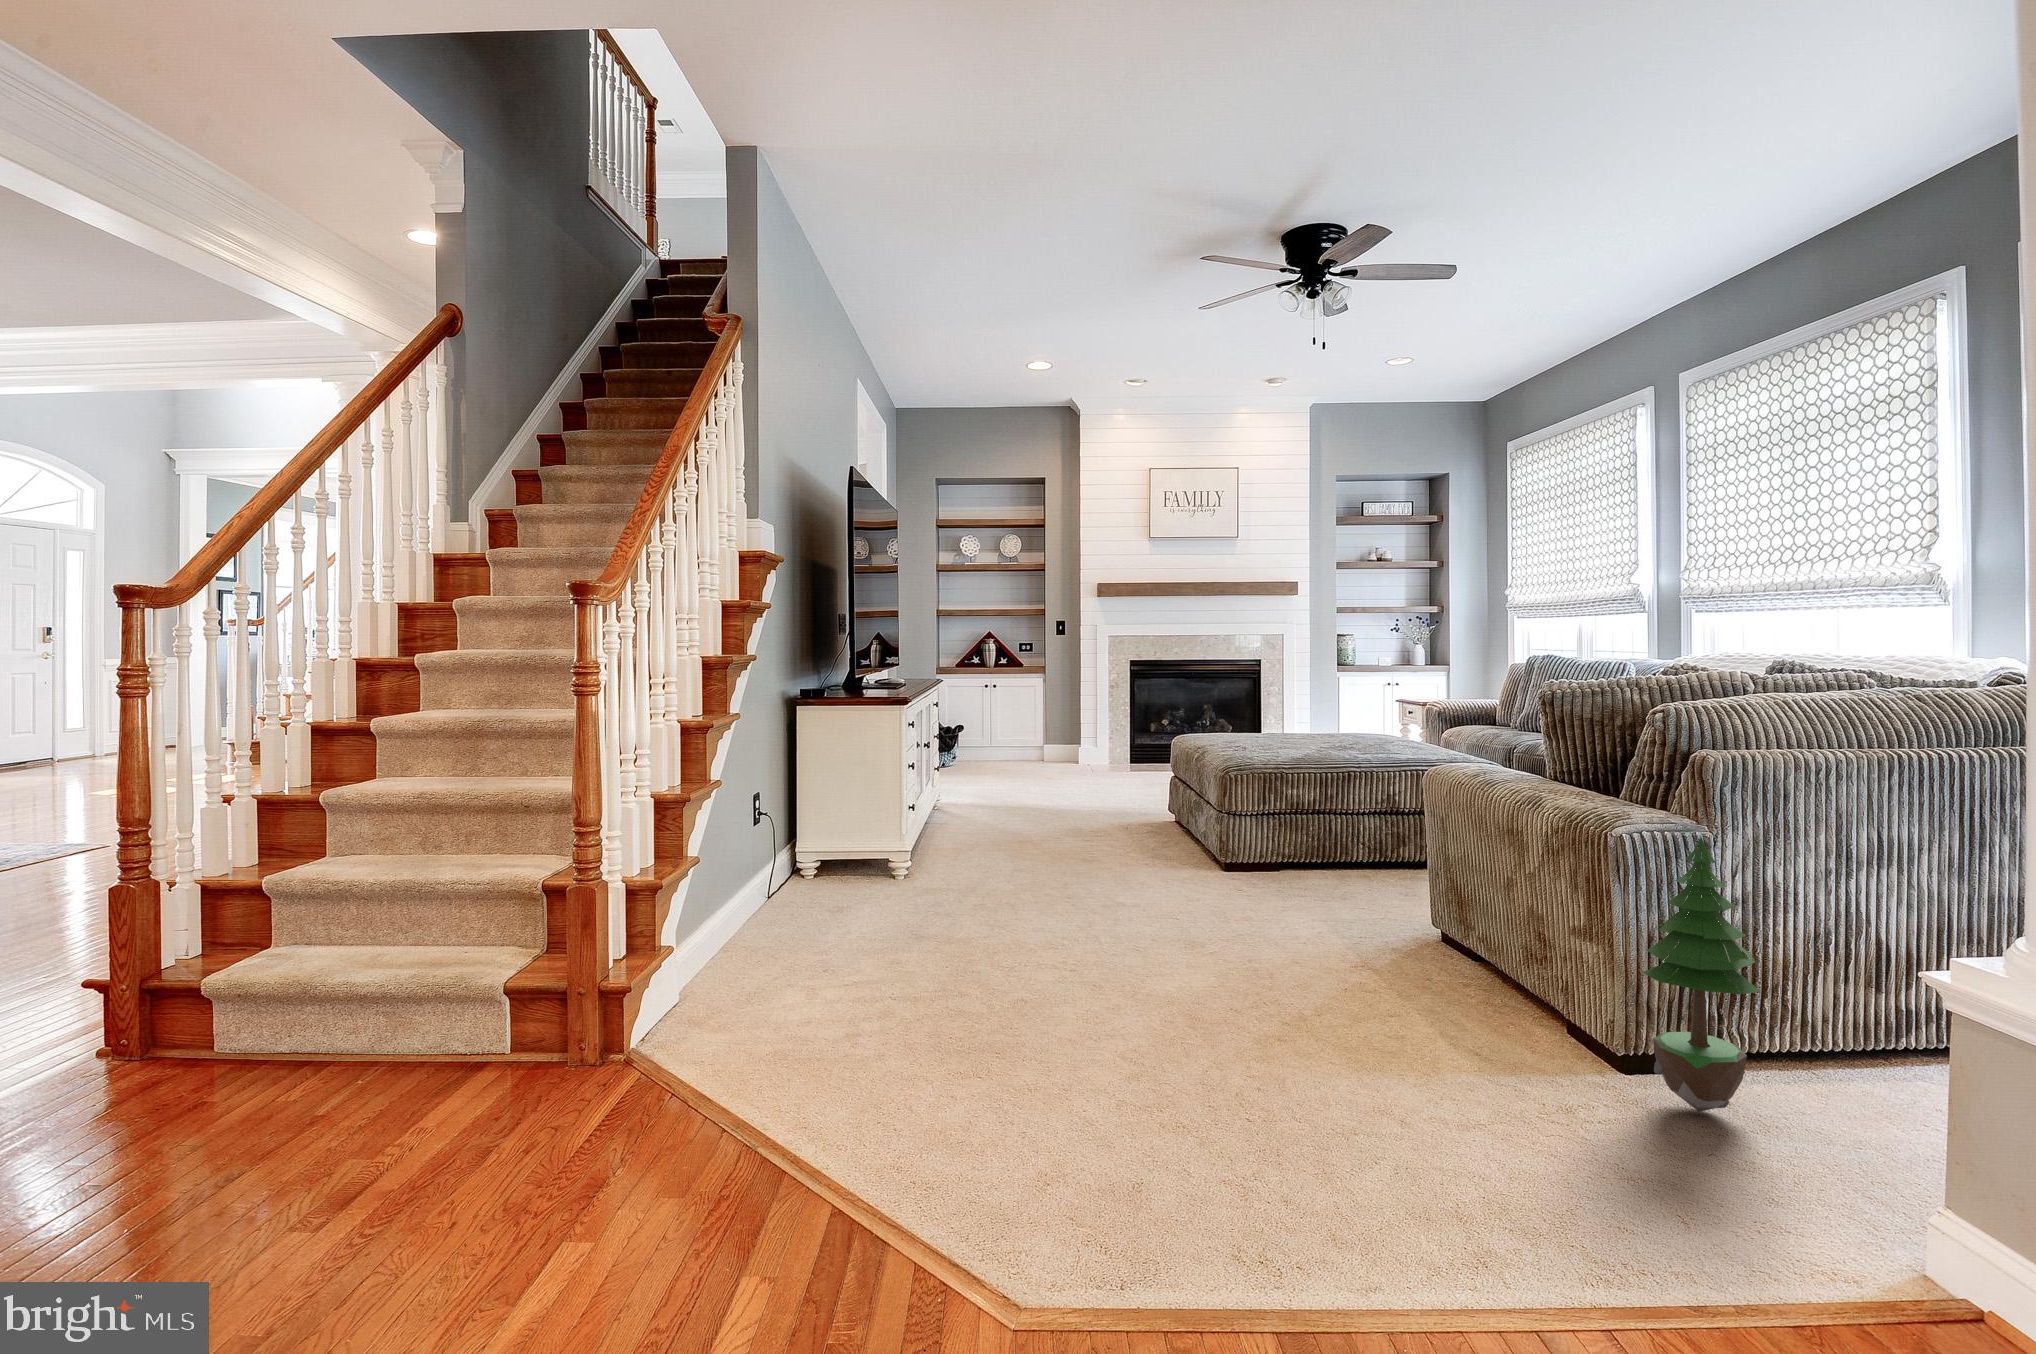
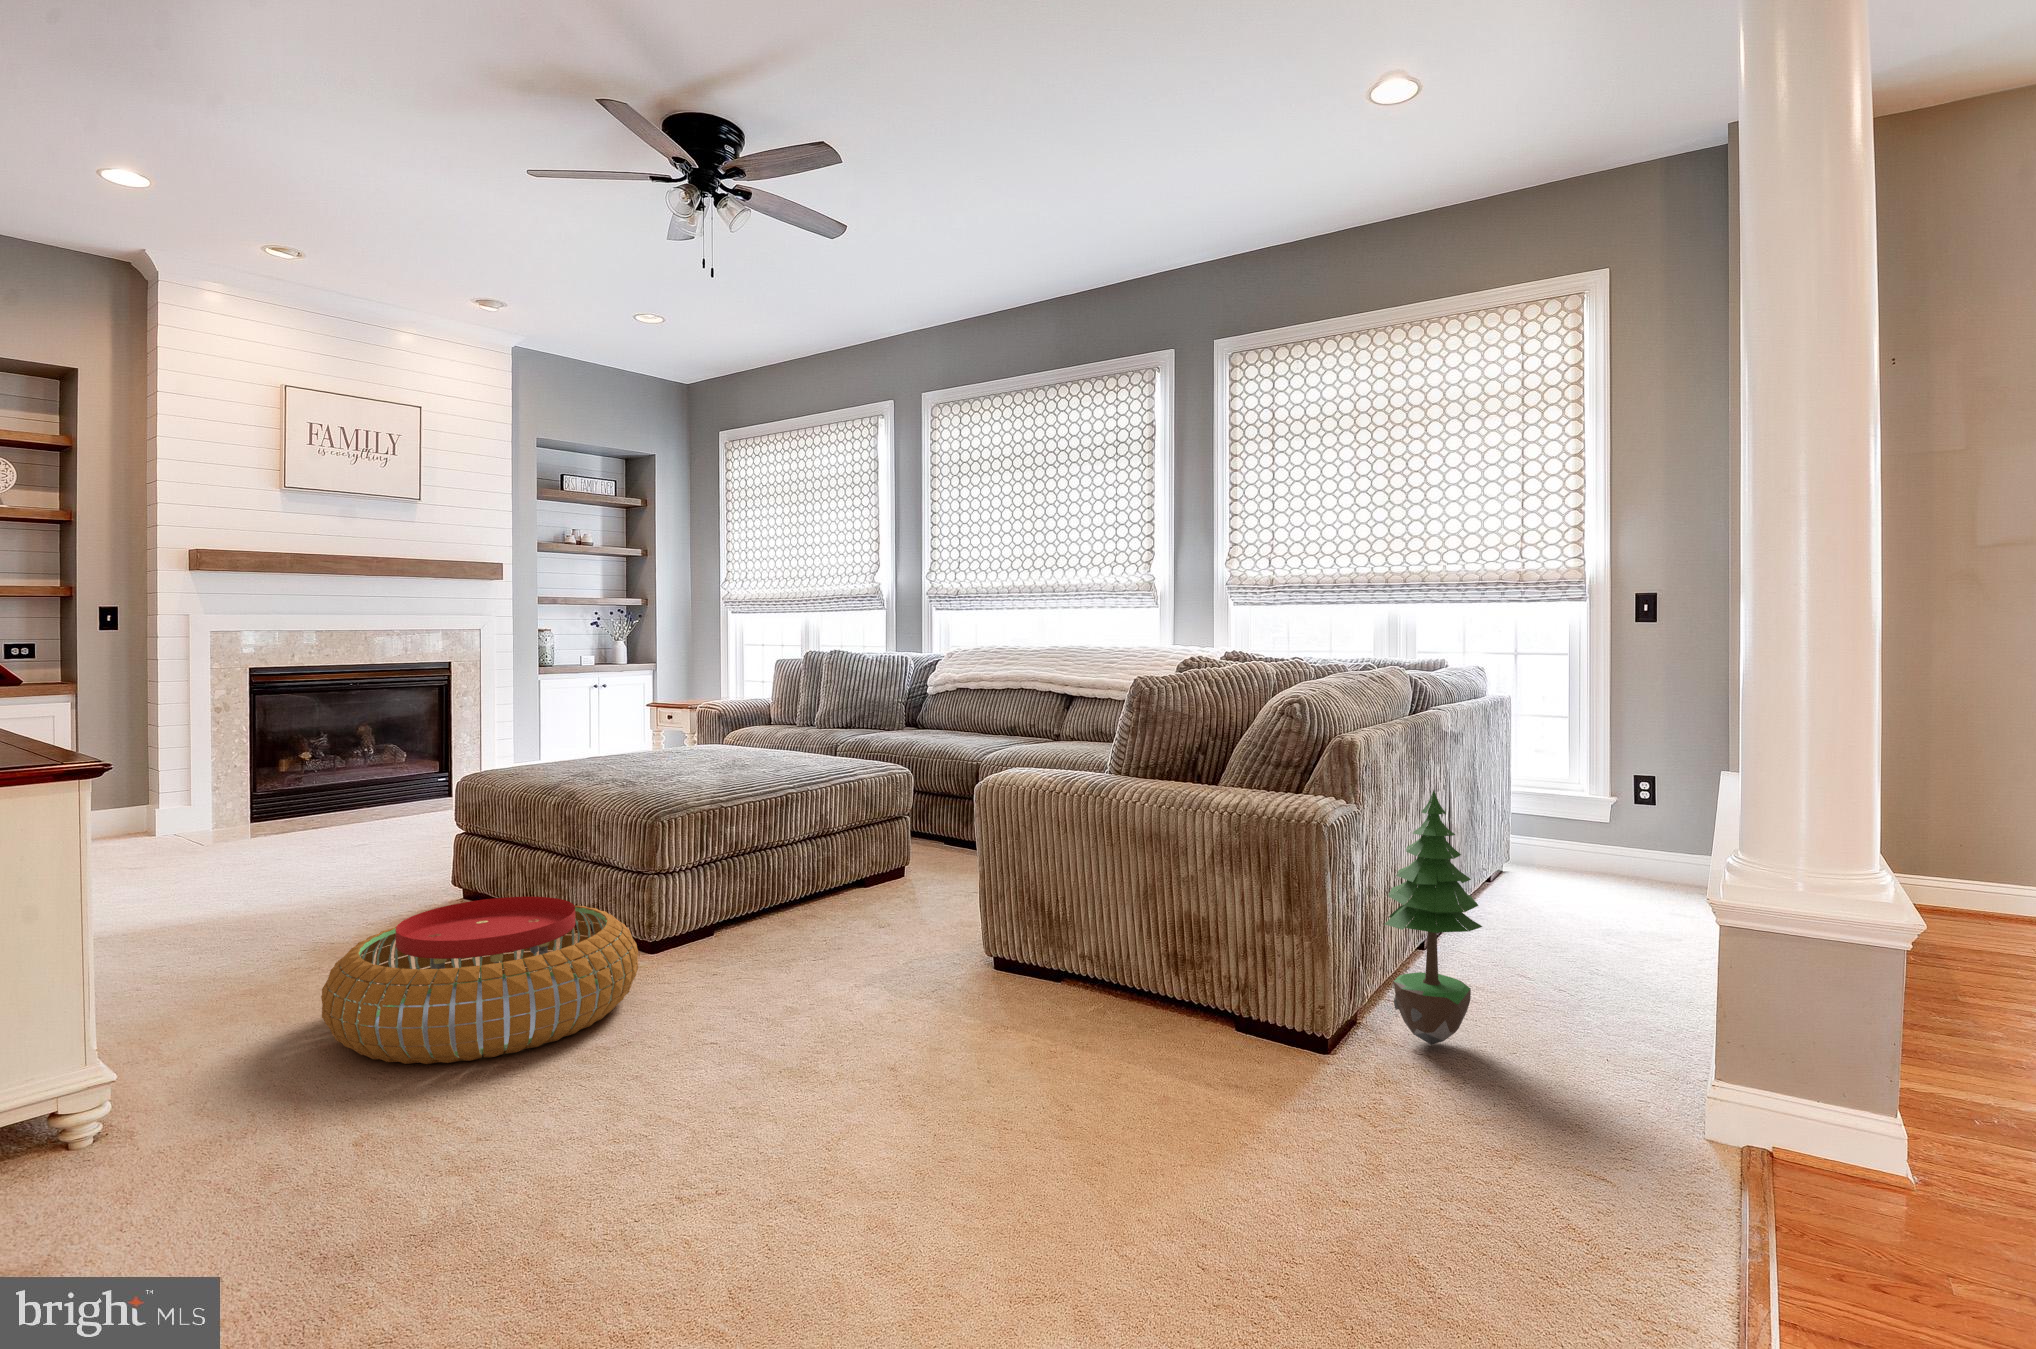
pouf: none [998,821,1170,910] -> present [321,897,638,1064]

